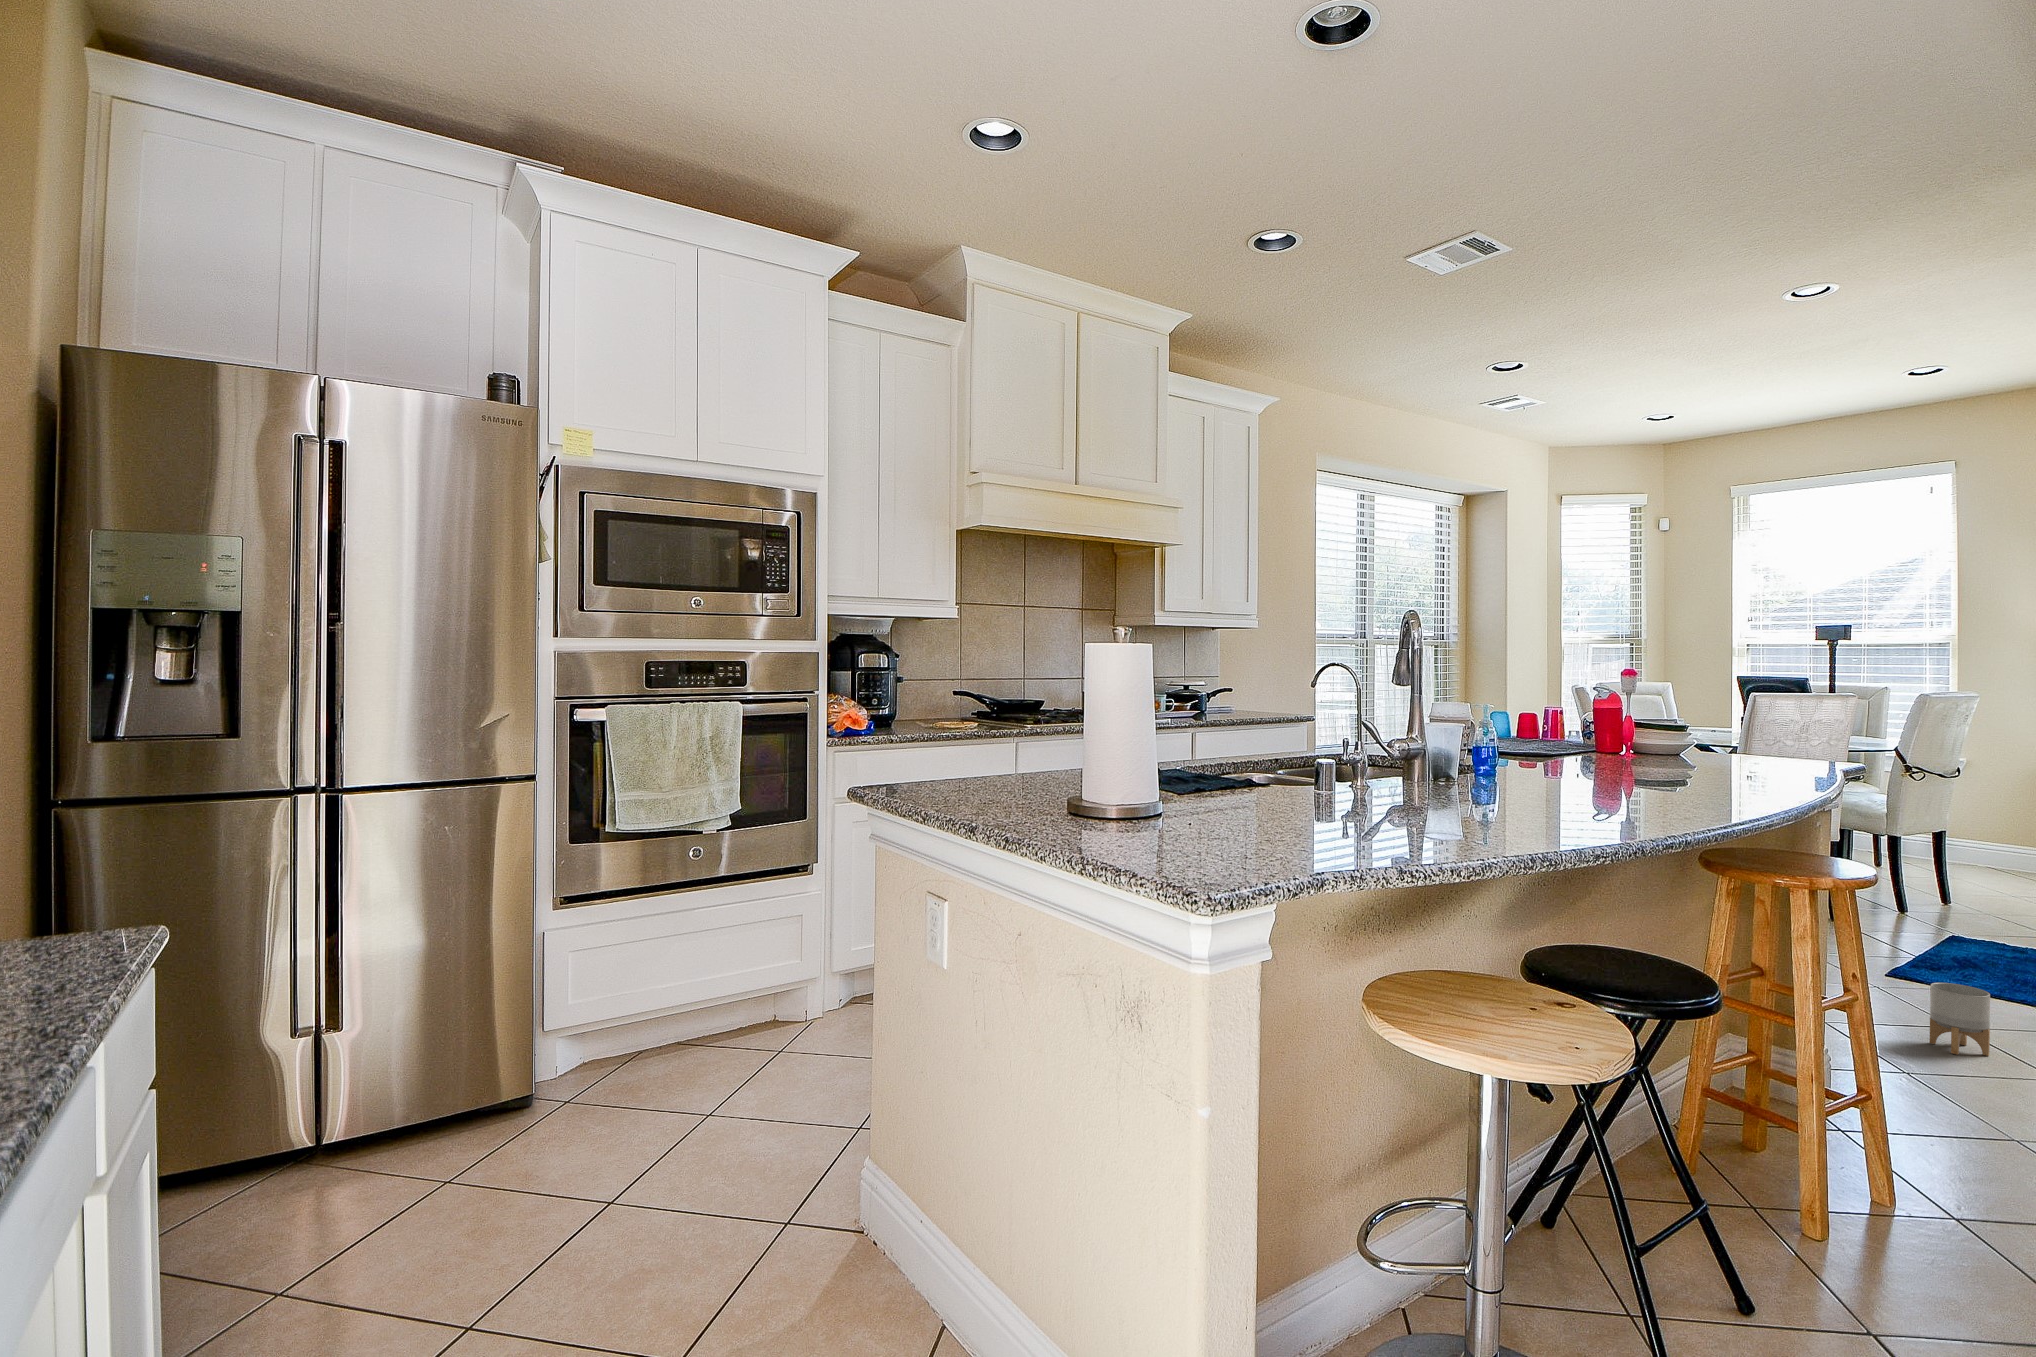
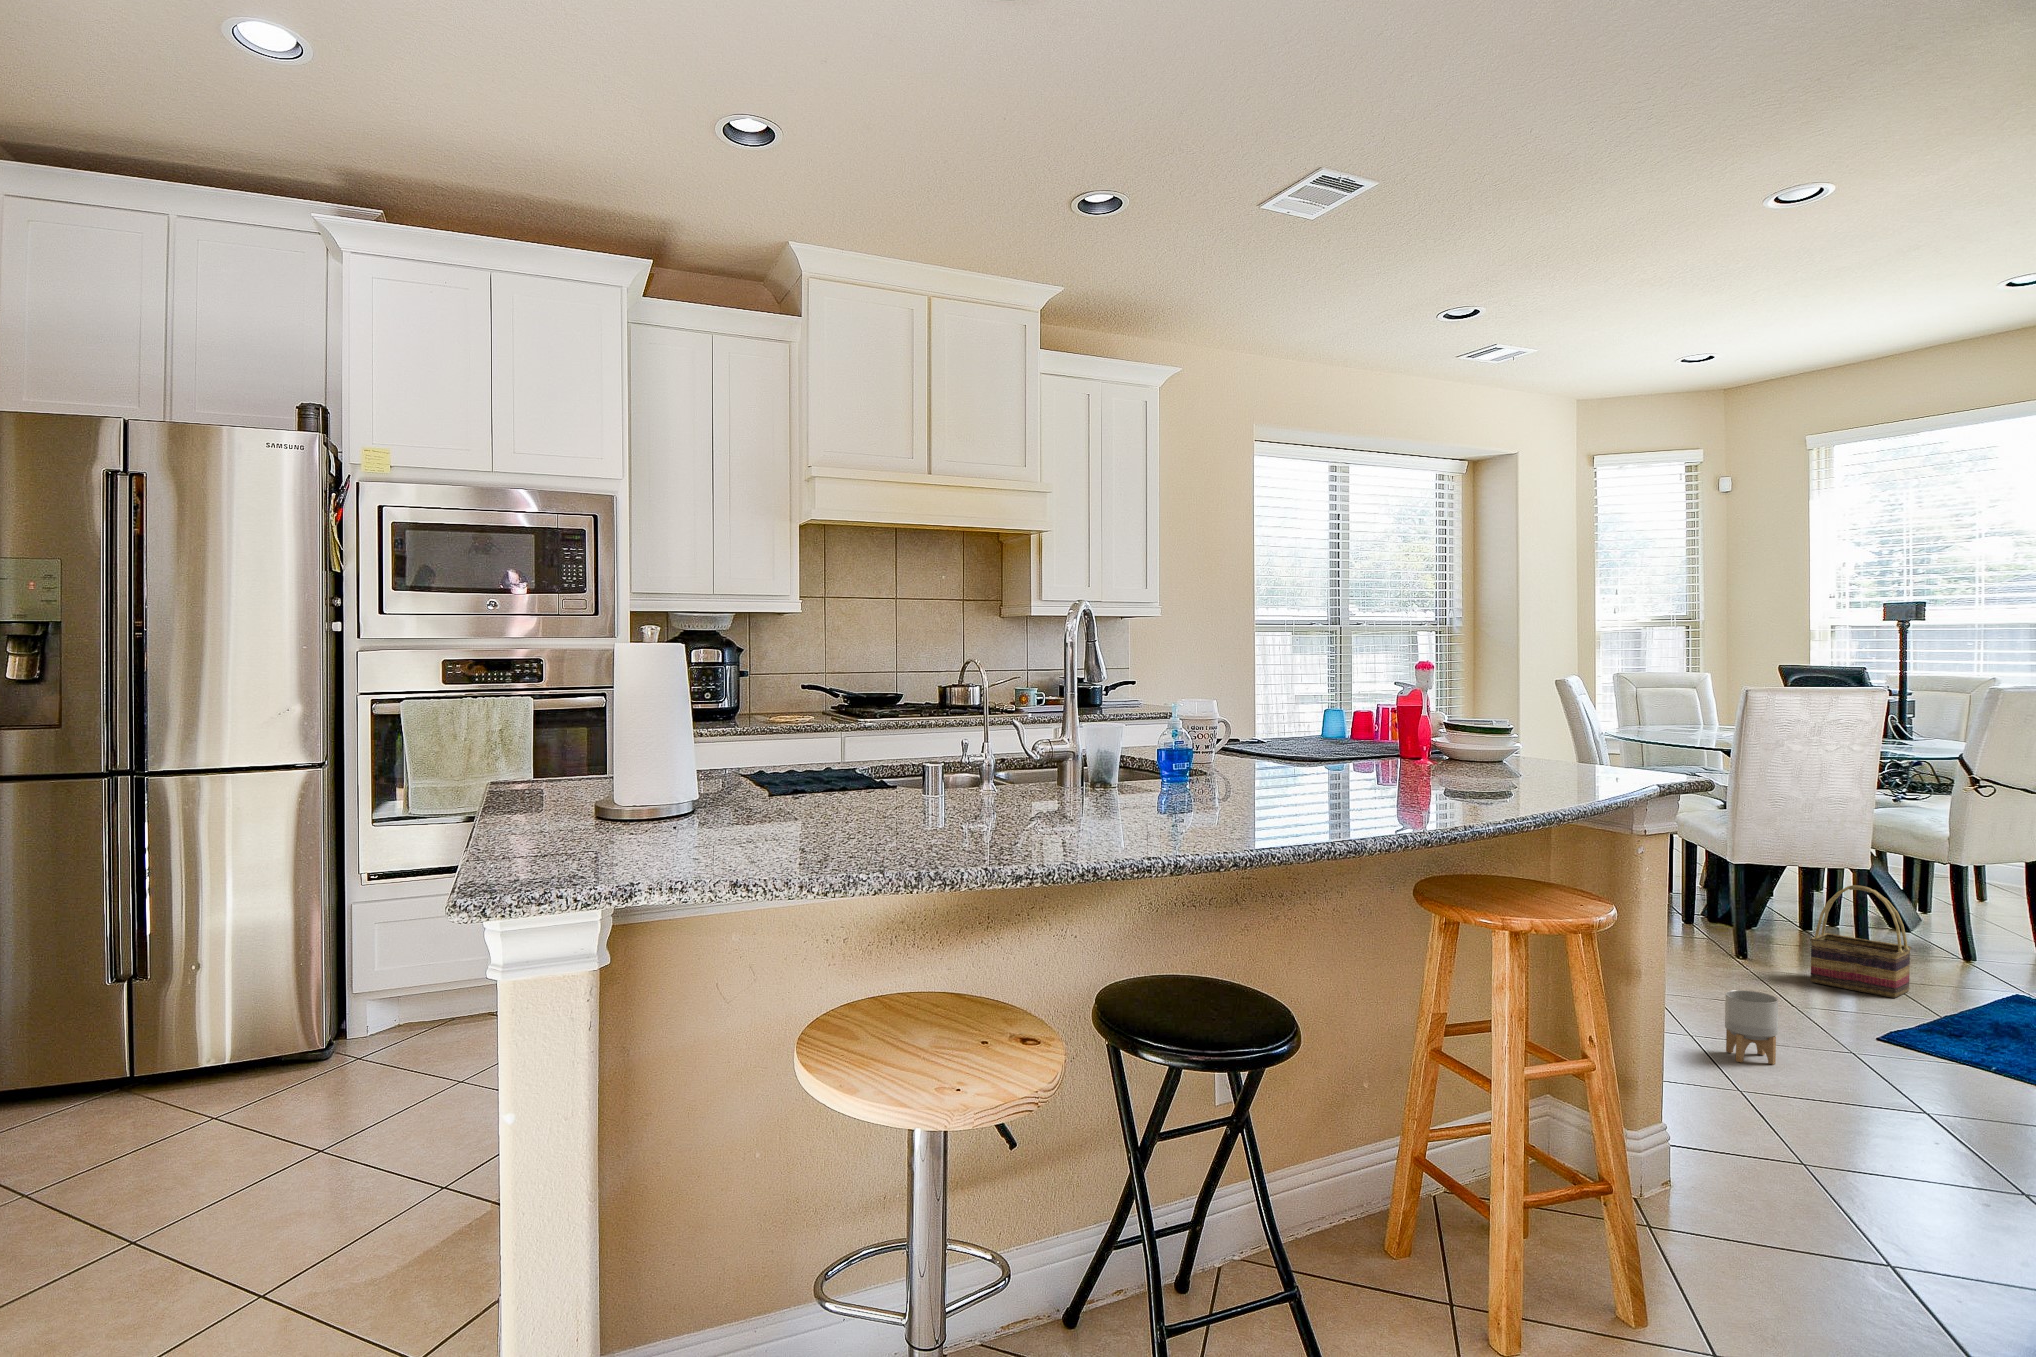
basket: none [1905,875,2003,979] -> present [1810,885,1911,998]

